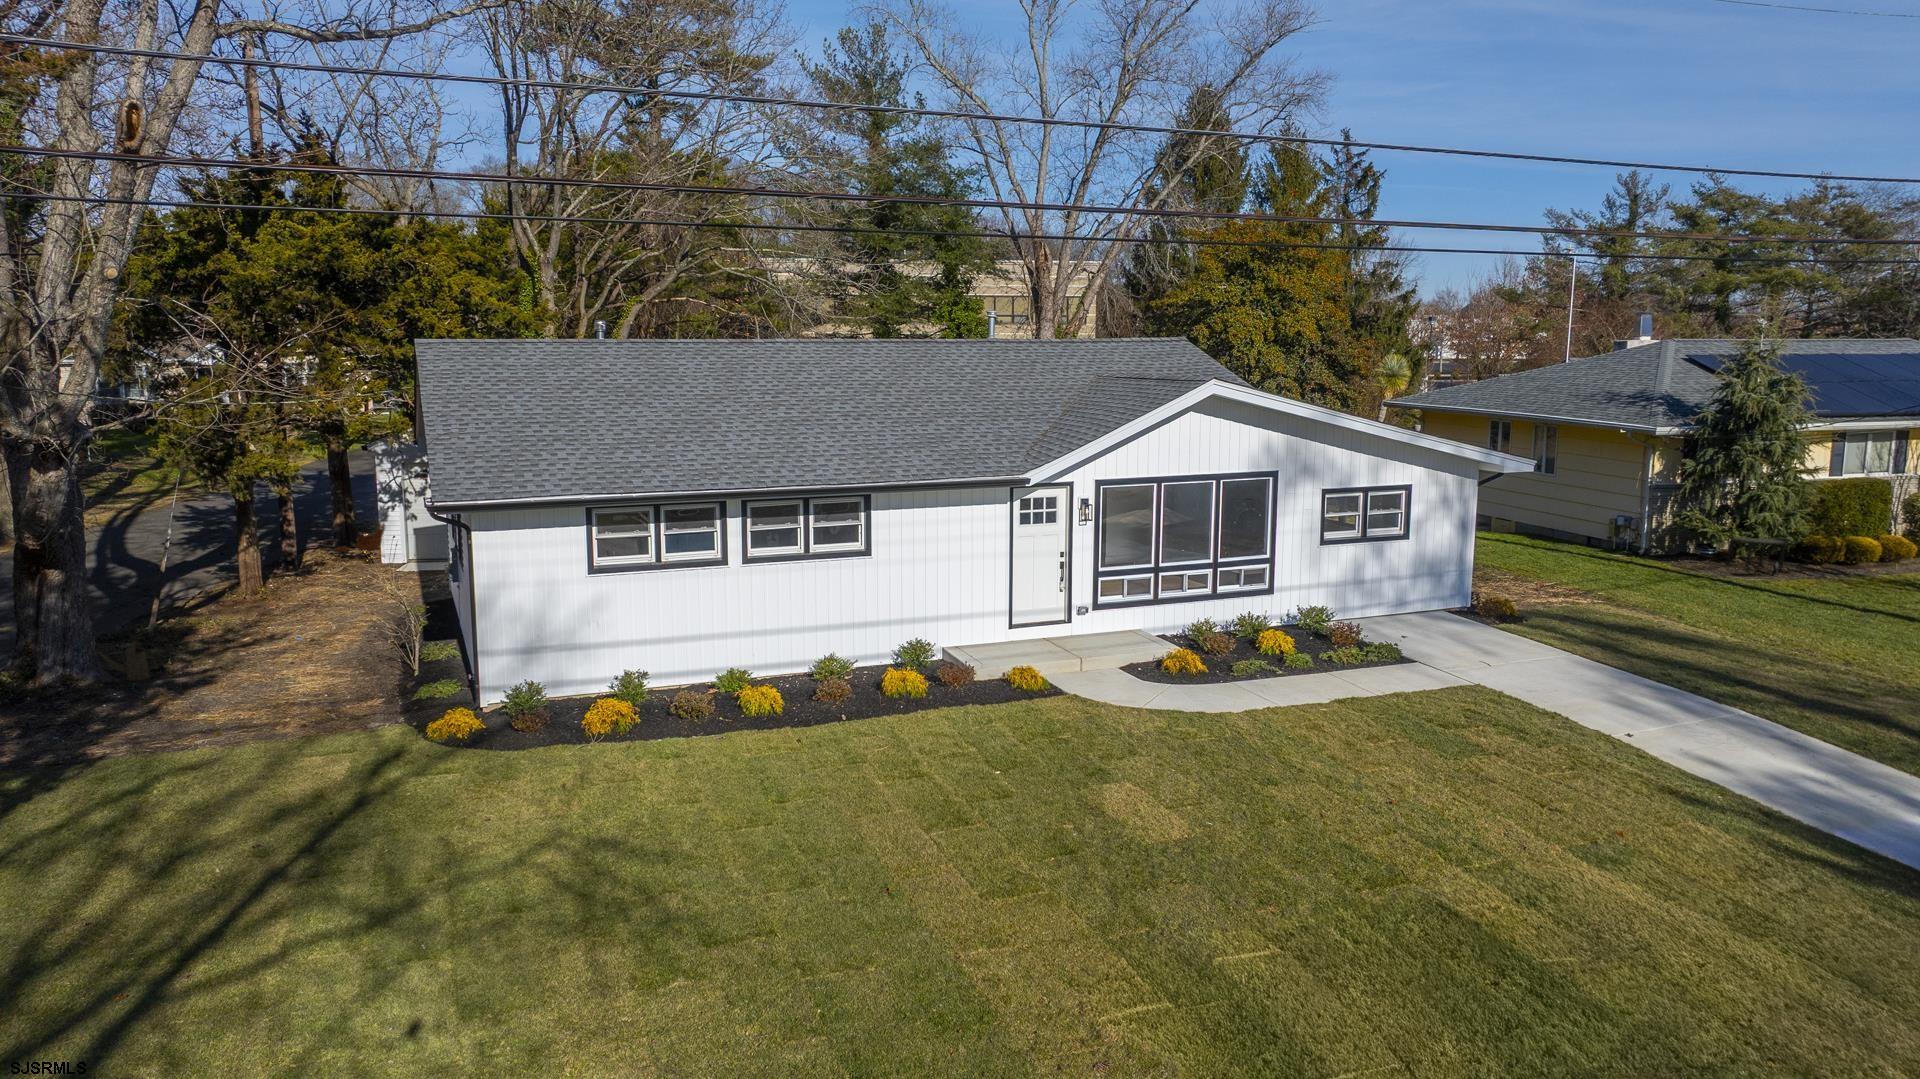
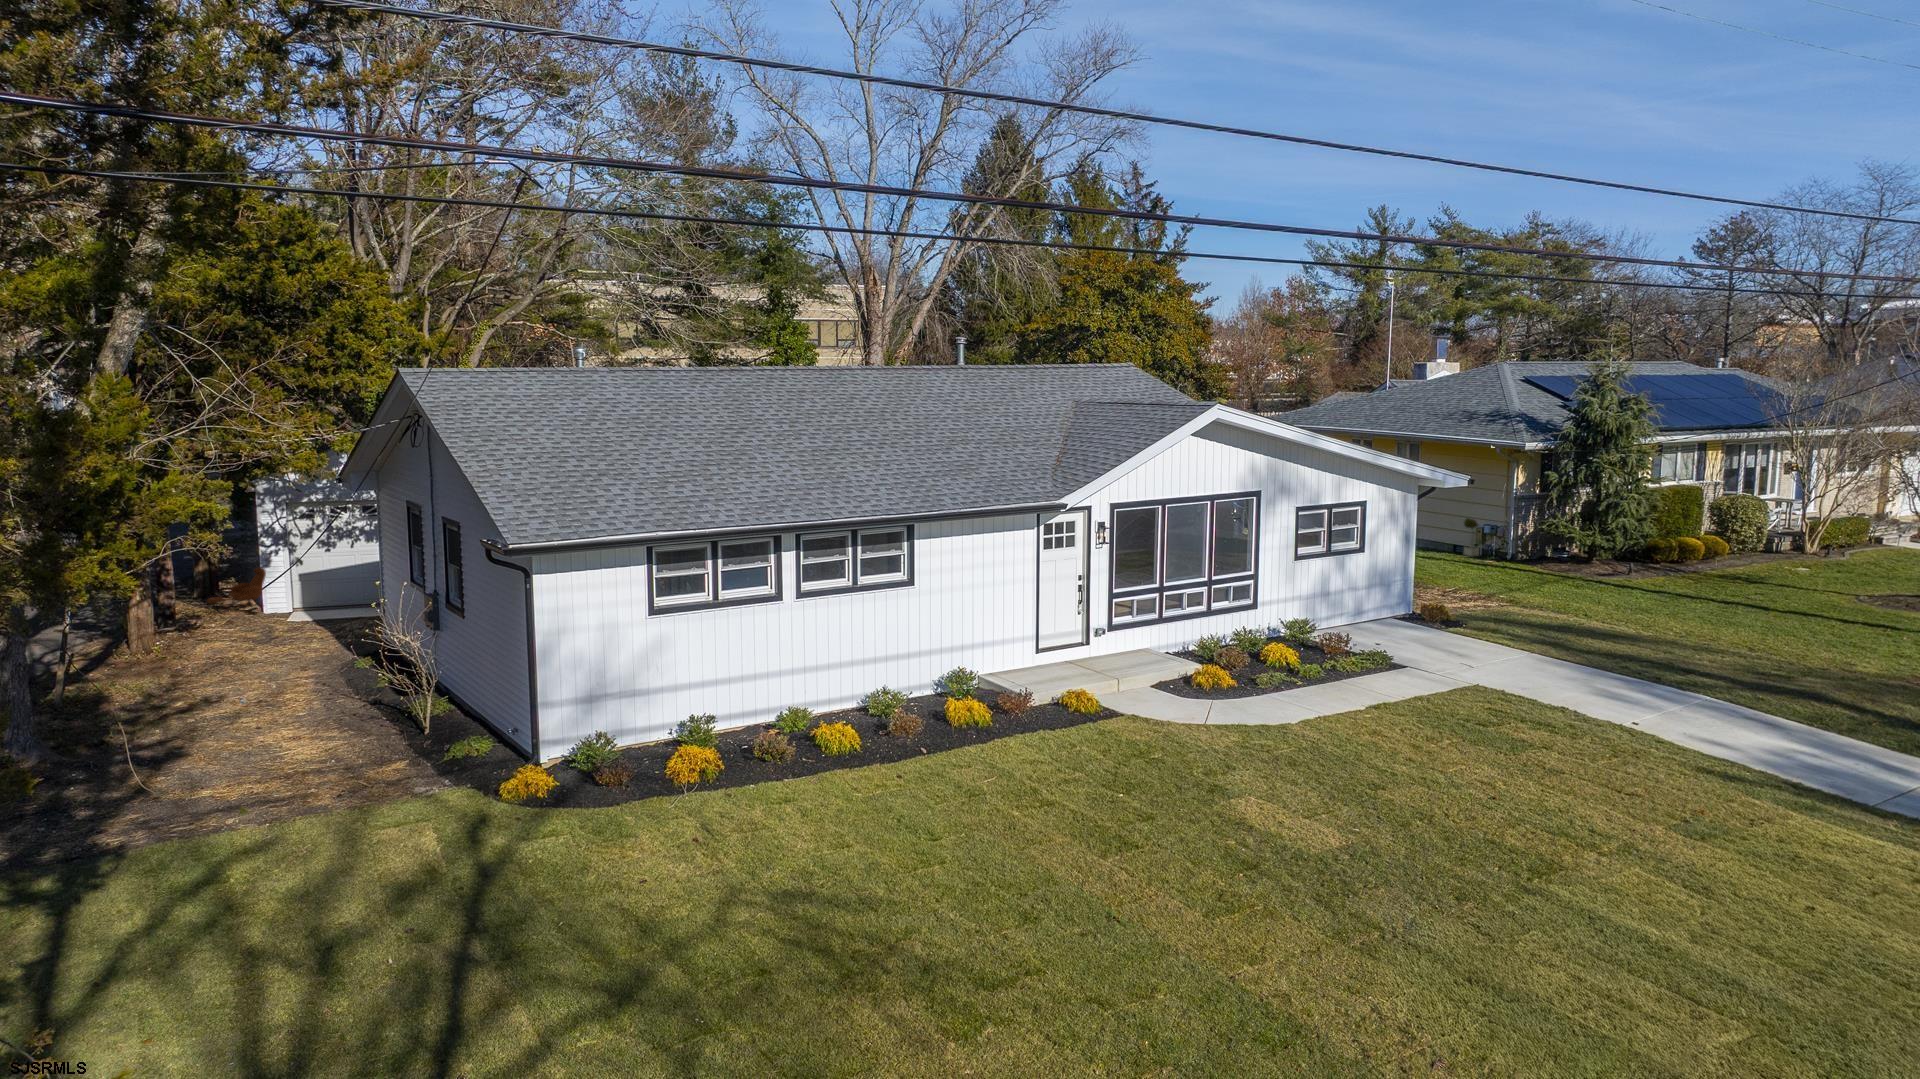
potted tree: none [1590,507,1610,550] -> present [1464,518,1479,556]
round table: present [1726,537,1788,572] -> none [1585,538,1638,572]
watering can: present [97,640,156,681] -> none [35,715,106,763]

